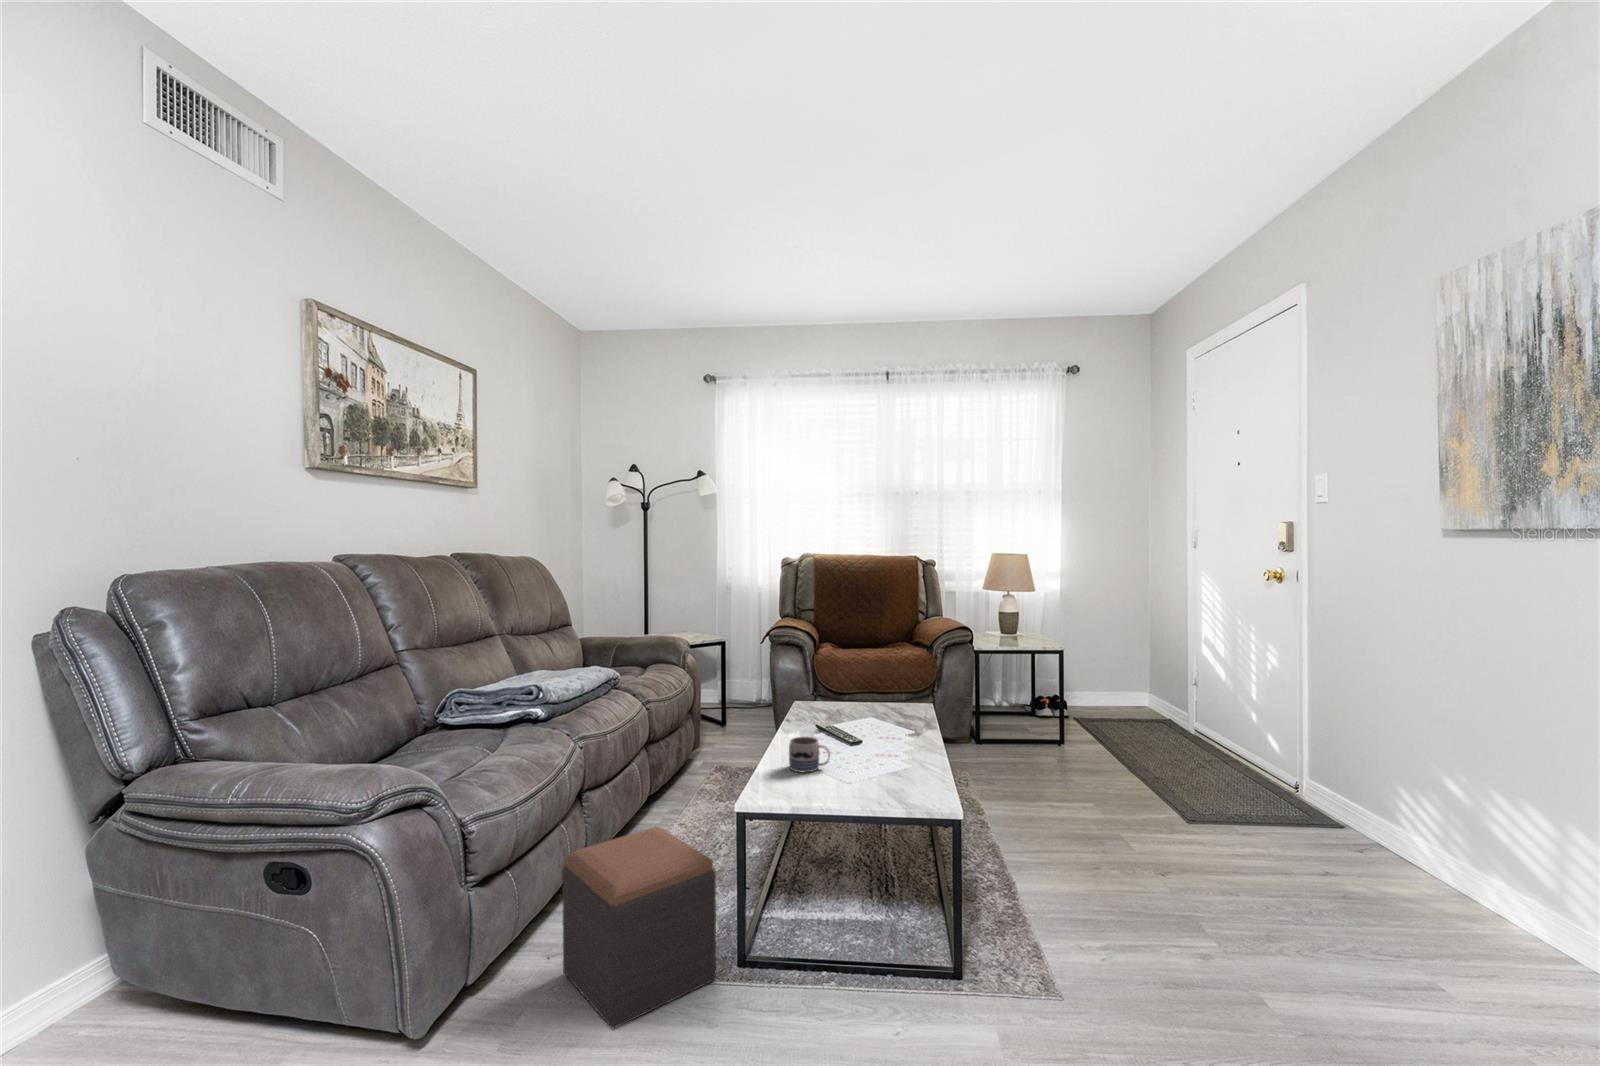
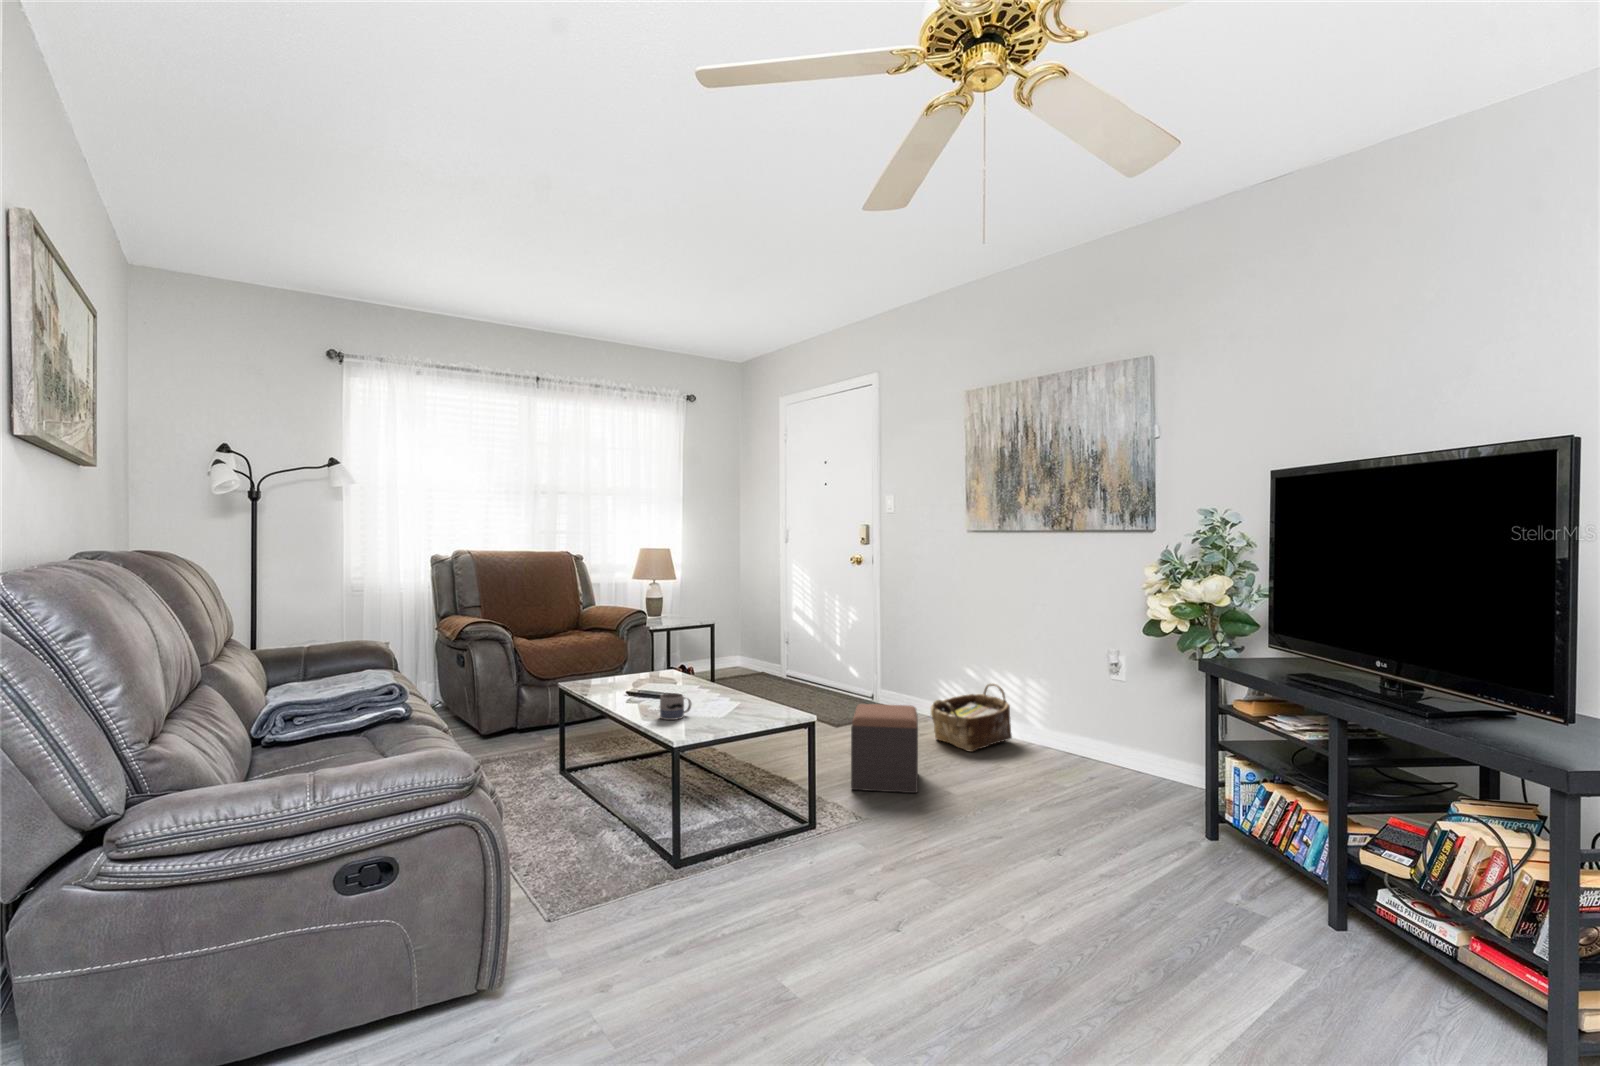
woven basket: none [1328,816,1525,938] -> present [931,684,1012,752]
footstool: present [562,827,716,1028] -> present [851,704,918,793]

